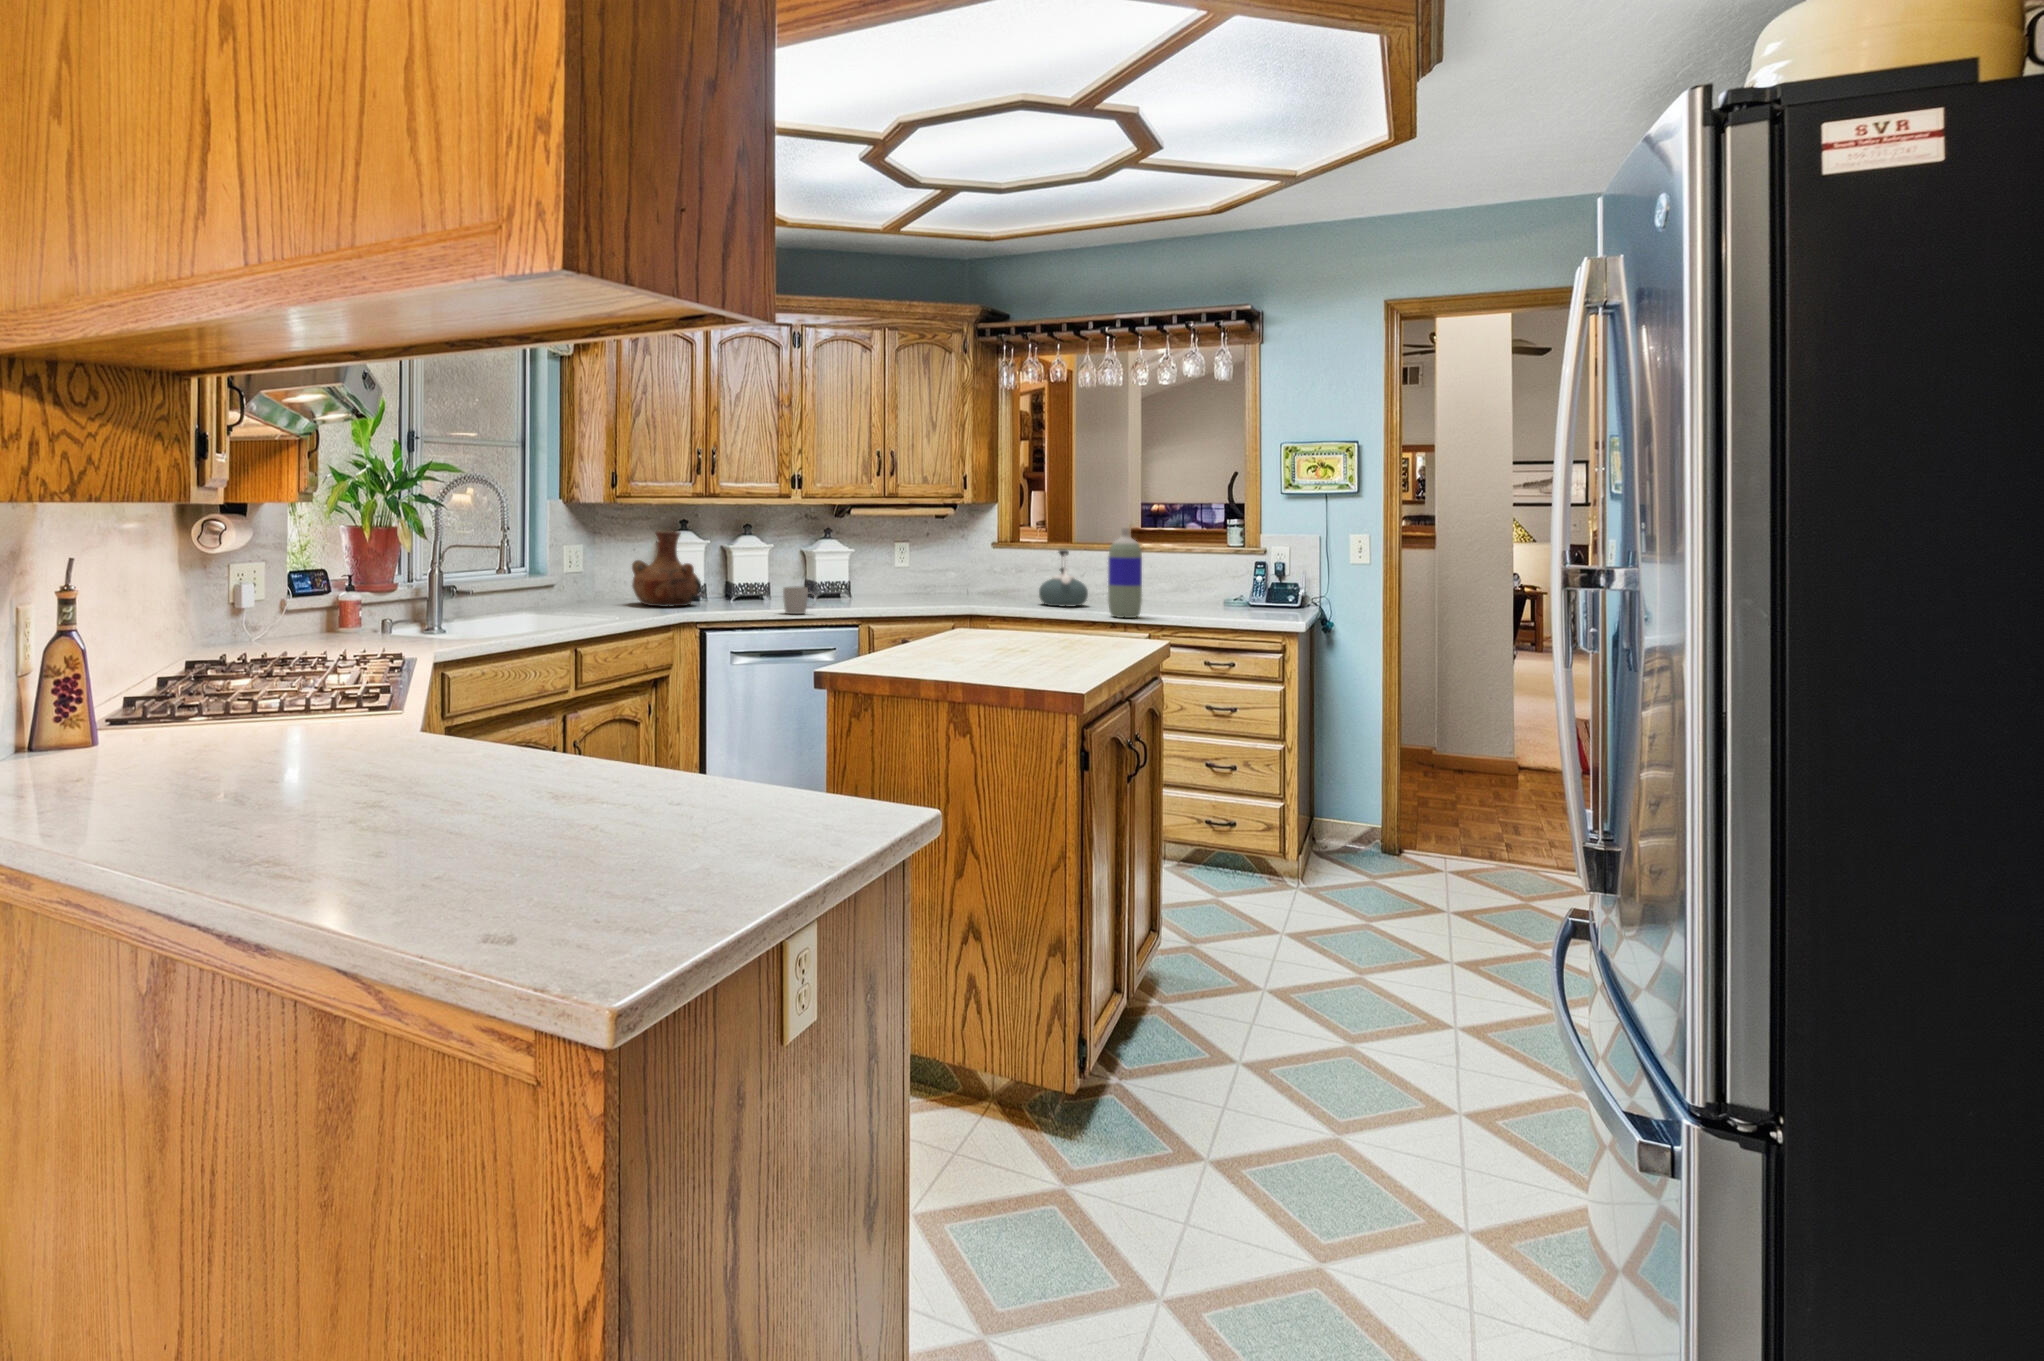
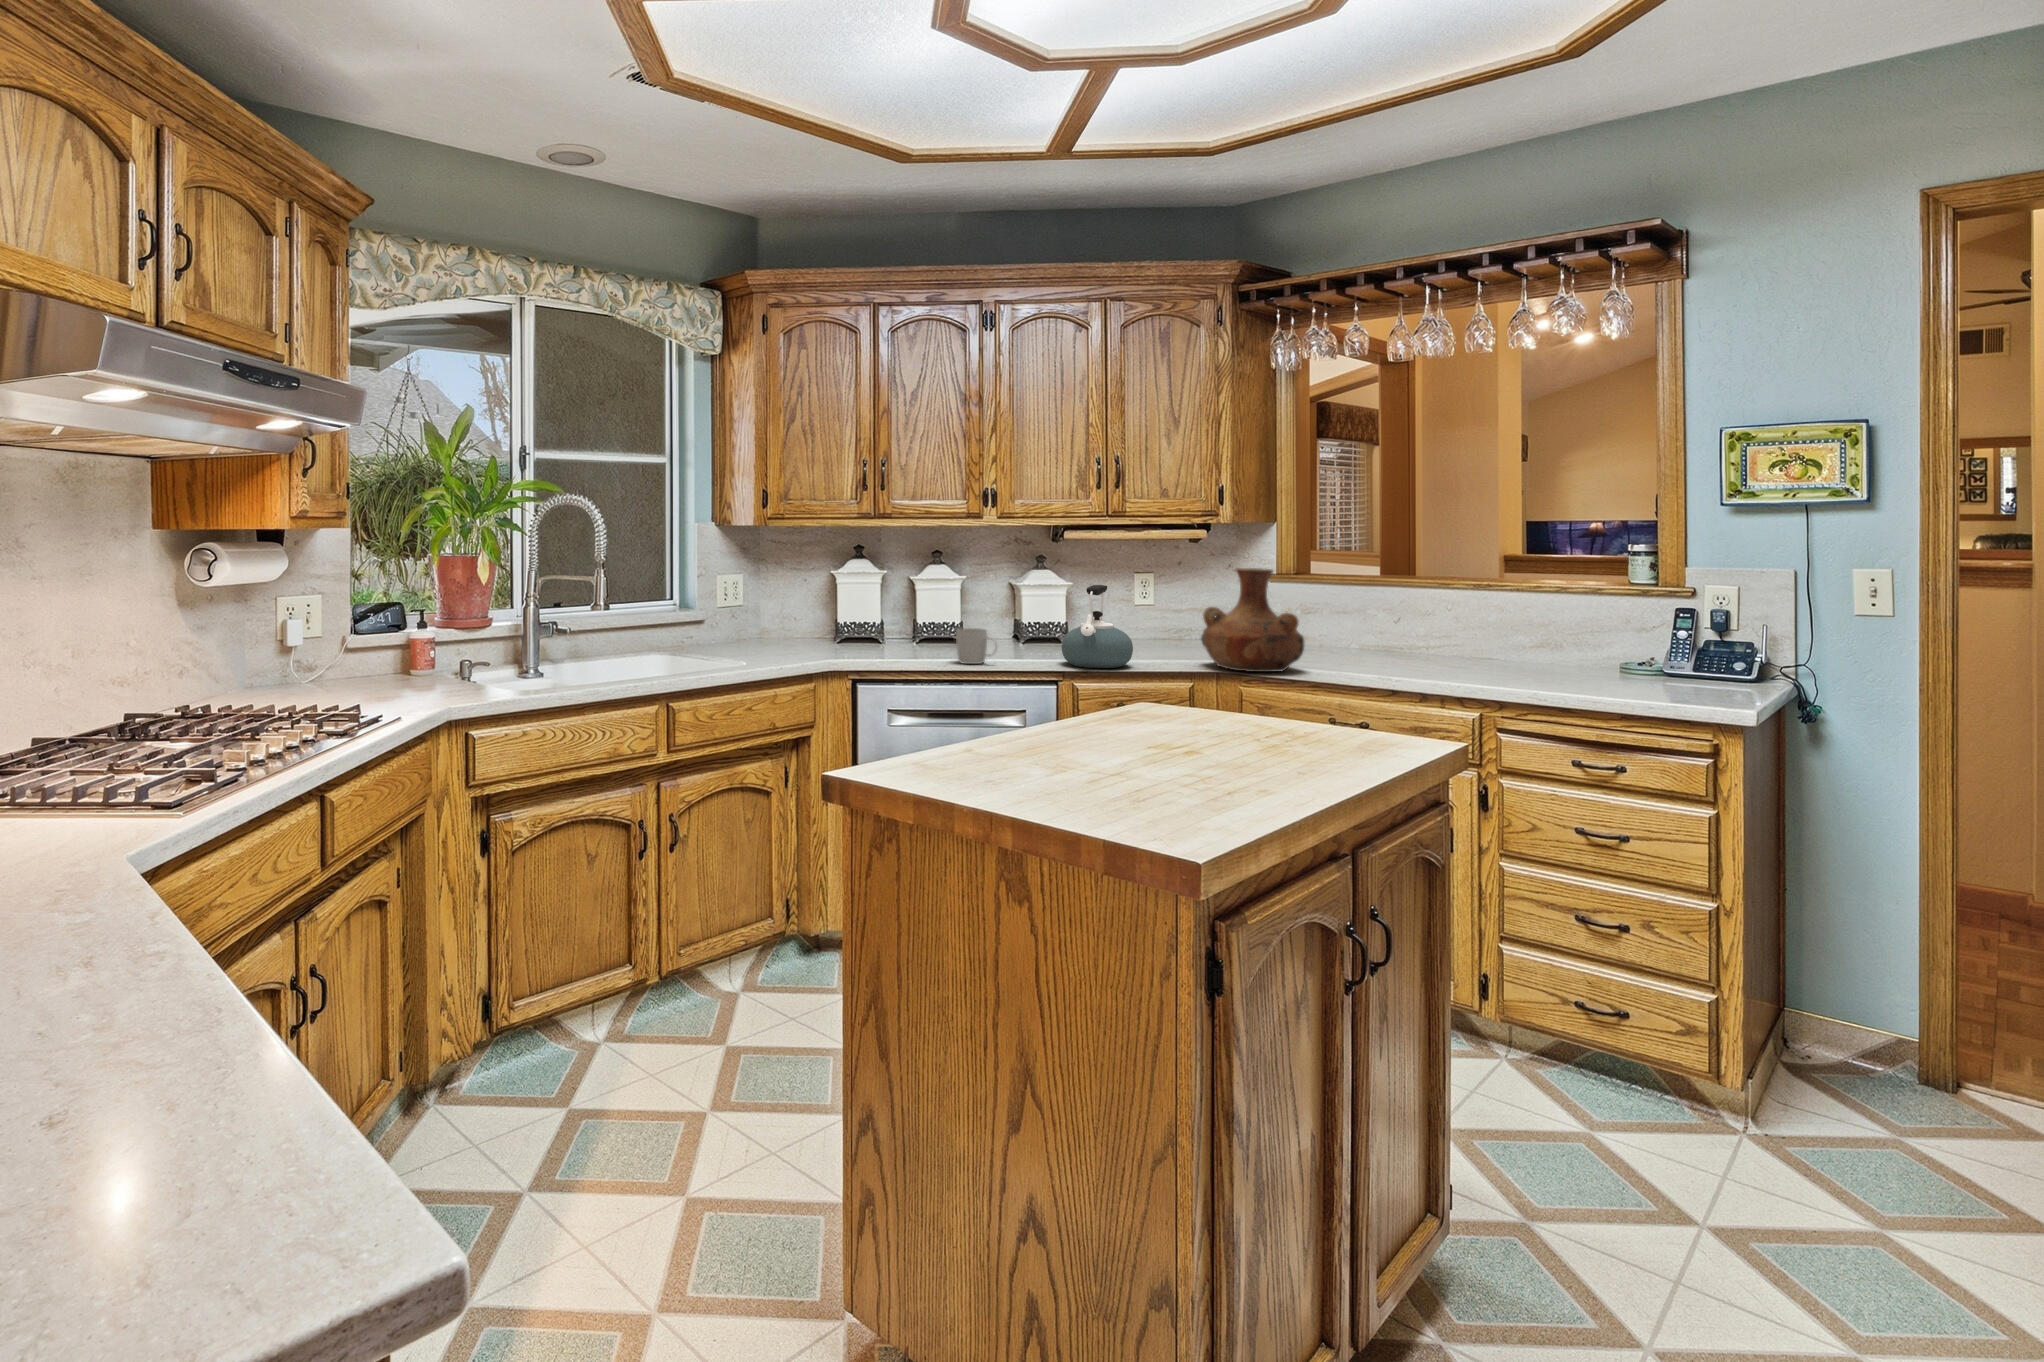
bottle: present [1108,528,1142,618] -> none [1420,555,1473,685]
vase: present [632,531,701,606] -> present [1201,568,1304,672]
kettle: present [1039,550,1088,607] -> present [1061,585,1133,668]

